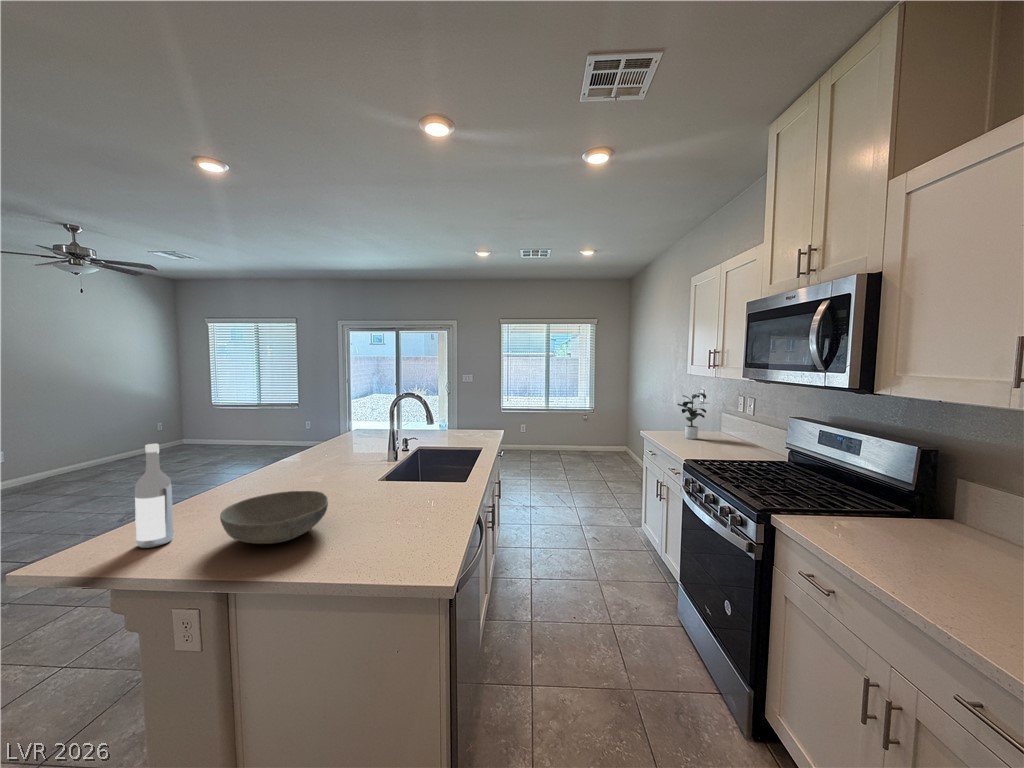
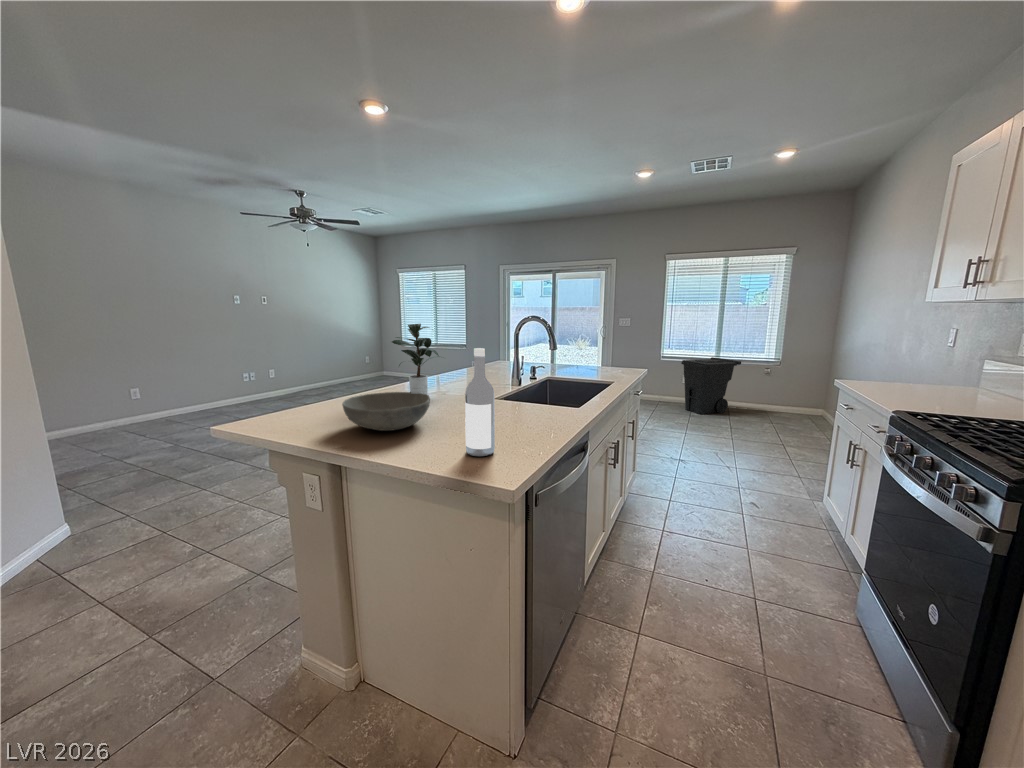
potted plant: present [678,393,706,439] -> present [392,324,440,394]
trash can: none [521,409,568,460] -> present [681,357,741,414]
wine bottle: present [135,444,173,548] -> present [465,348,495,456]

